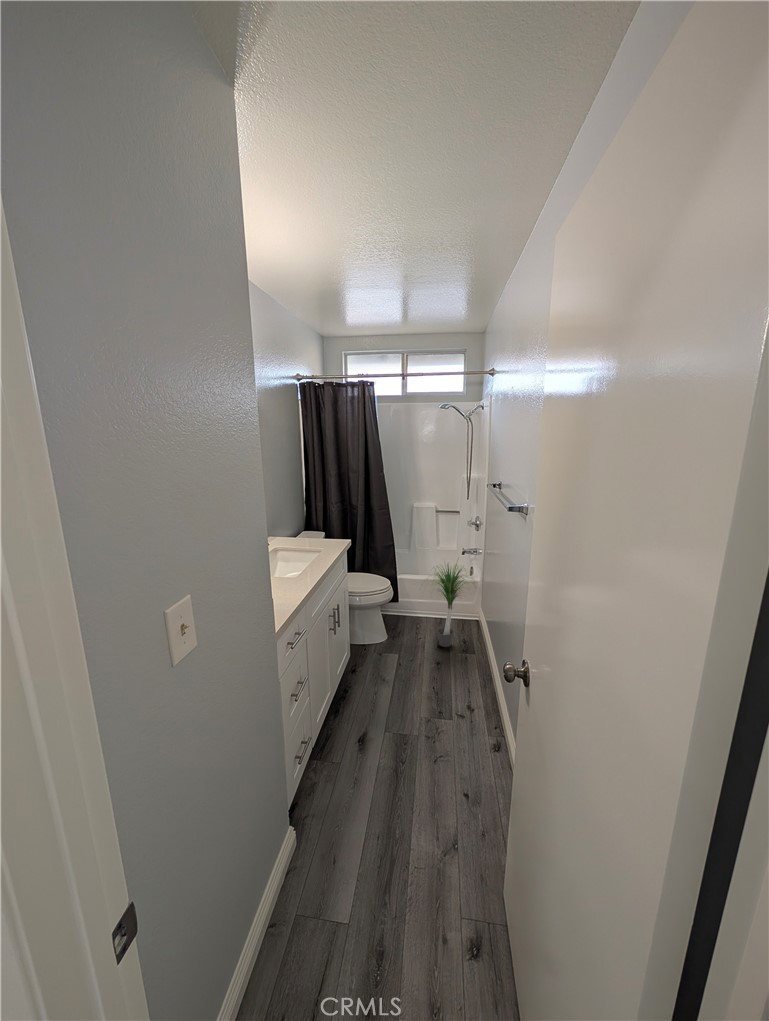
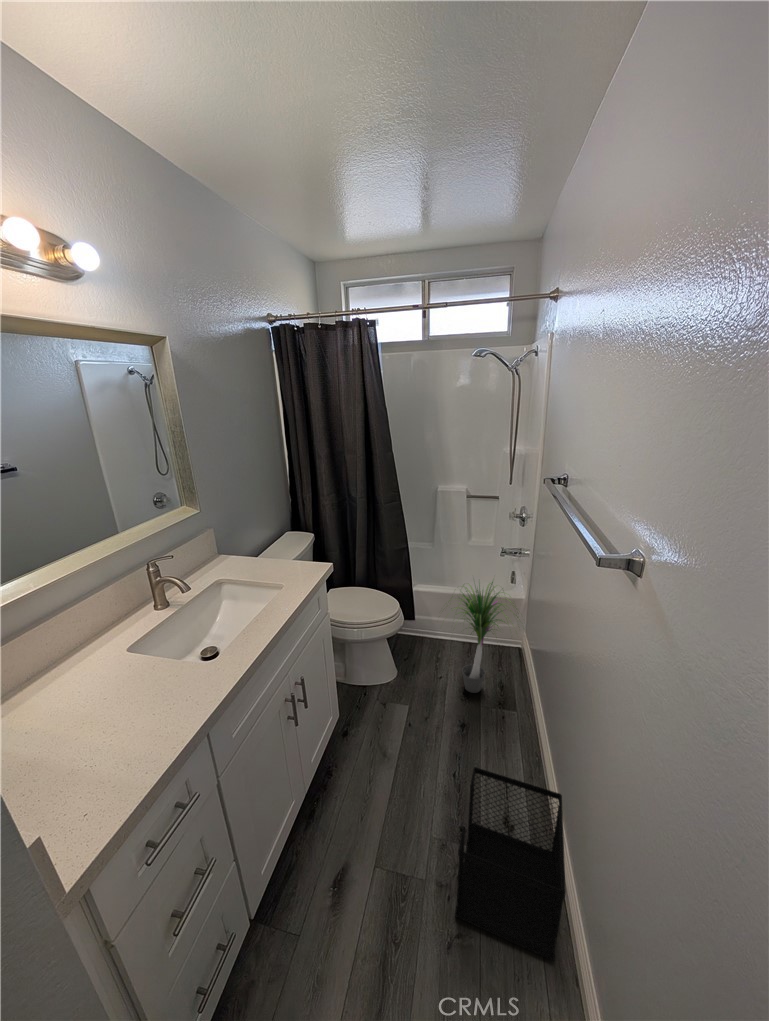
wastebasket: none [440,666,504,766] -> present [455,767,566,961]

